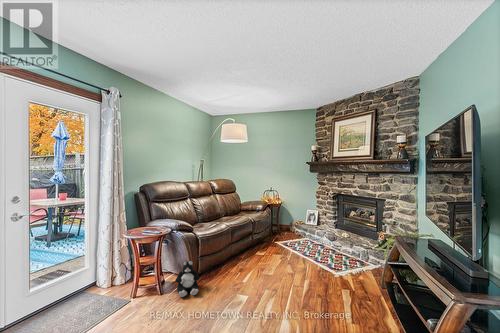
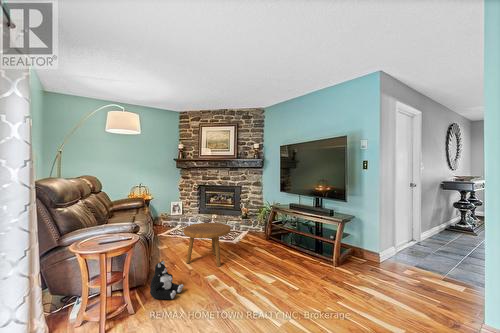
footstool: none [238,236,290,292] -> present [184,223,231,267]

